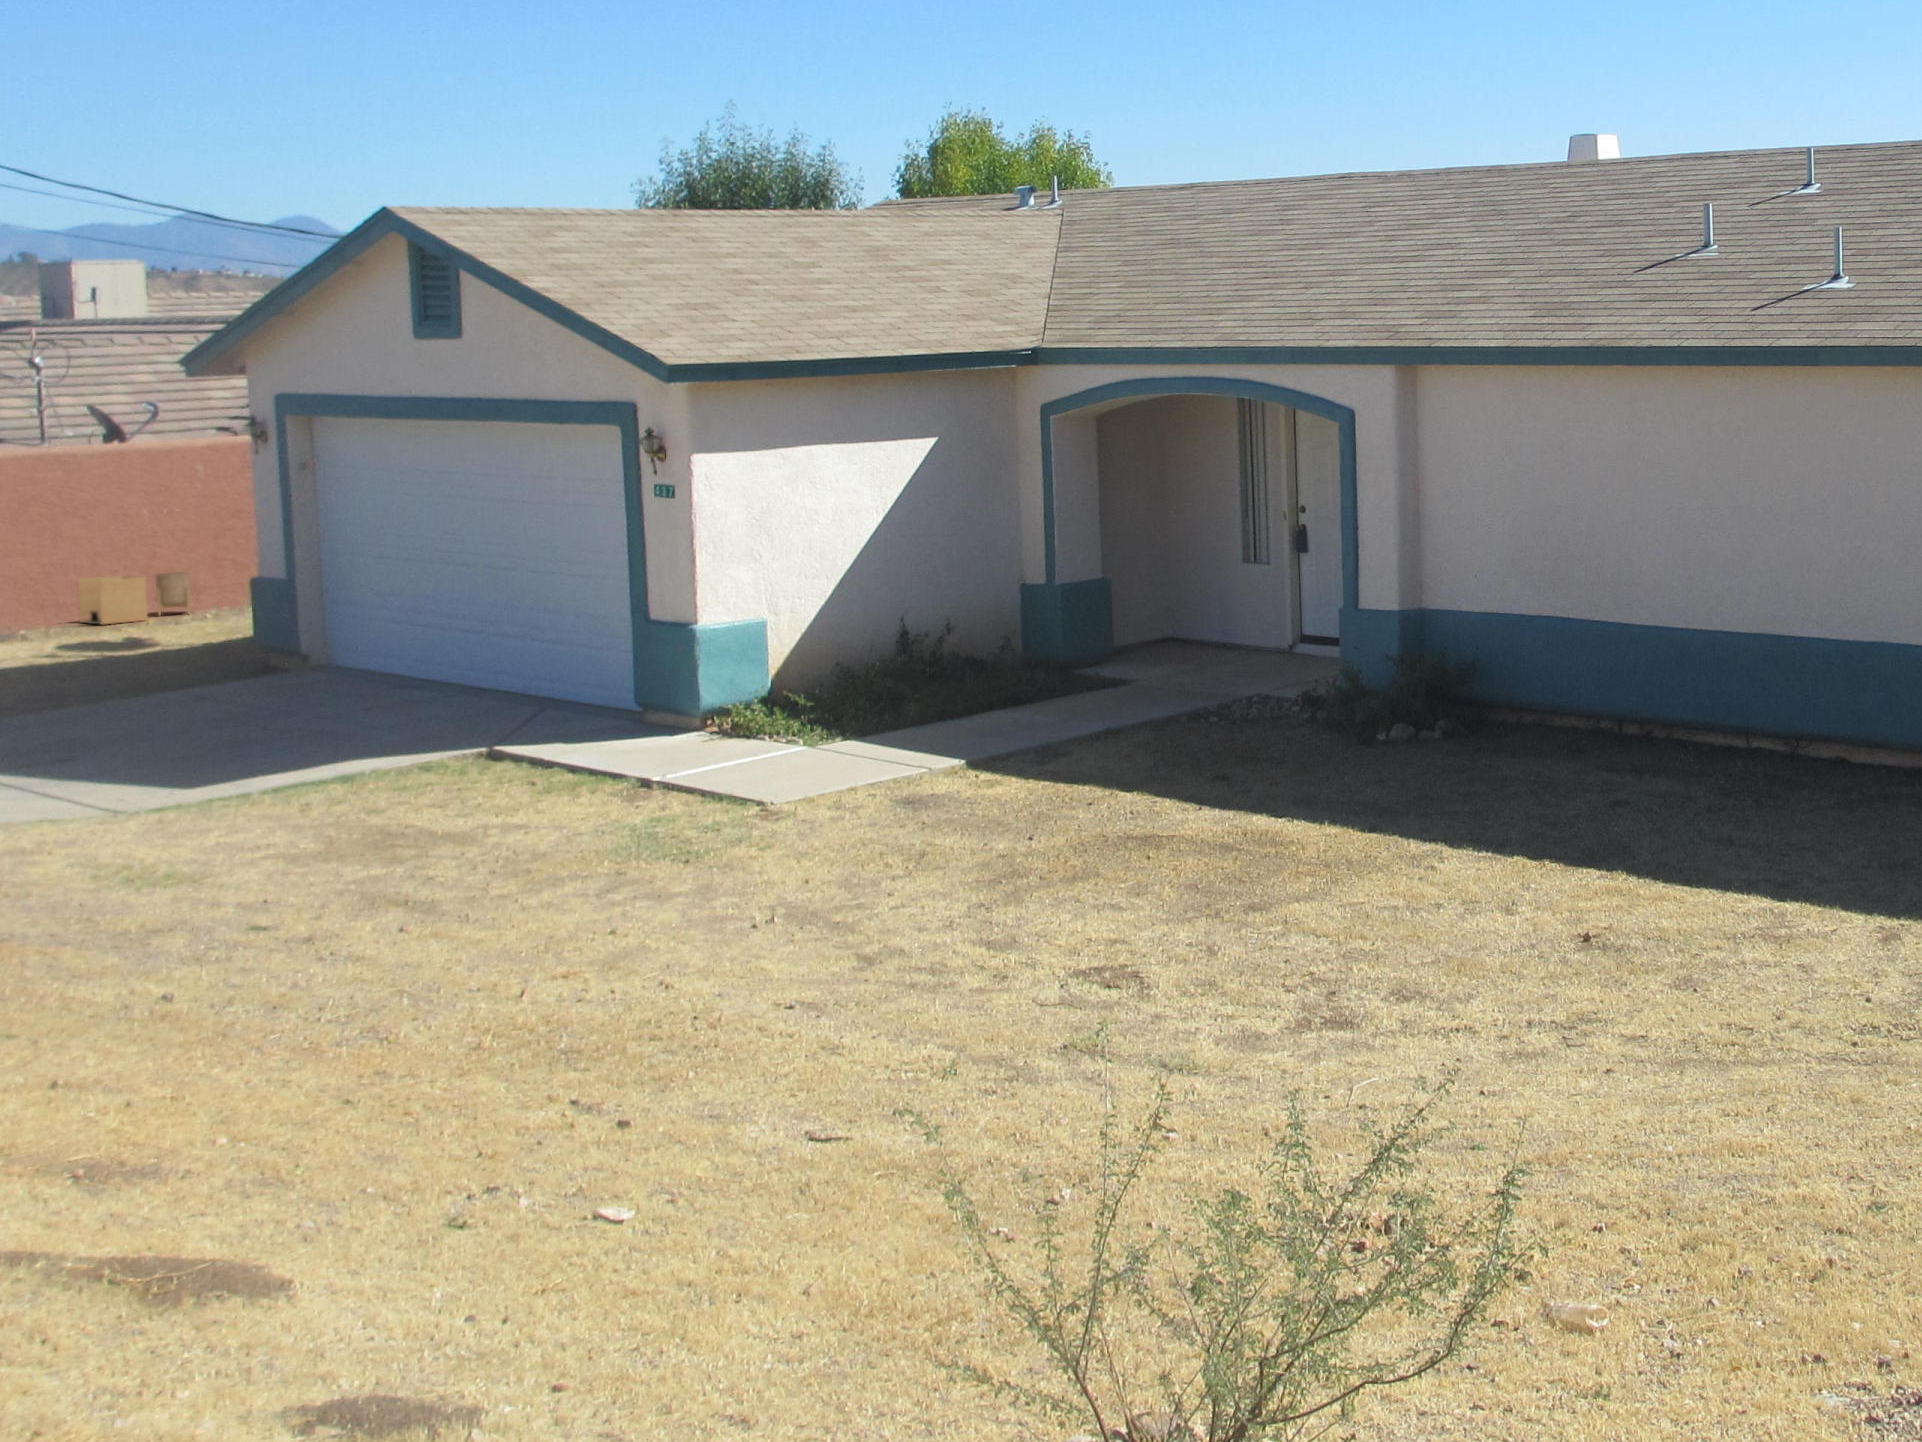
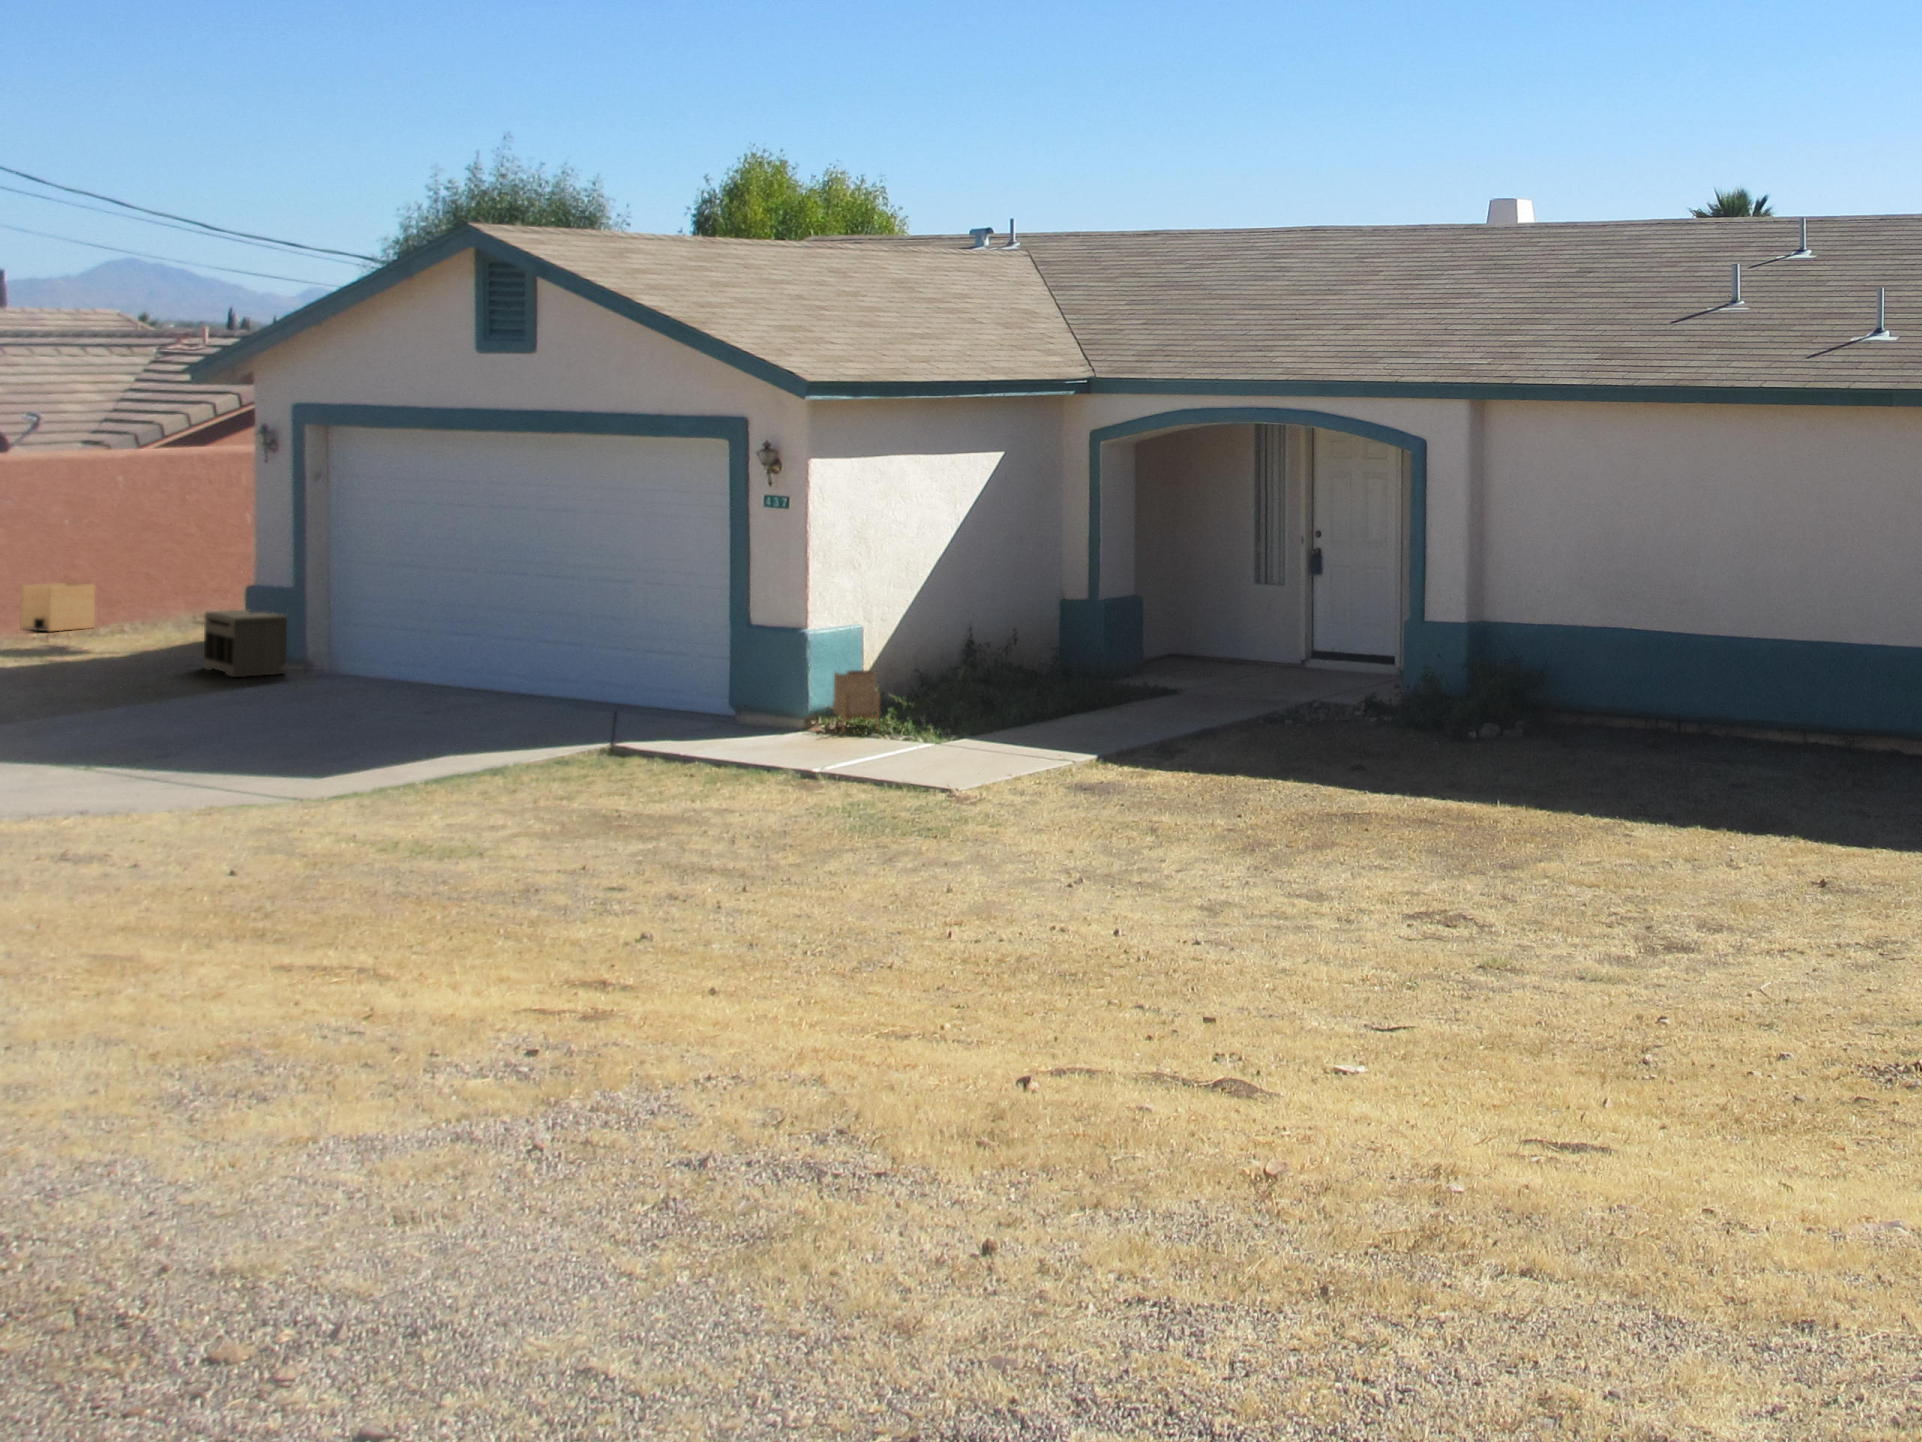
planter: present [156,572,191,615] -> present [833,670,880,731]
bench: none [198,604,268,673] -> present [204,610,287,677]

